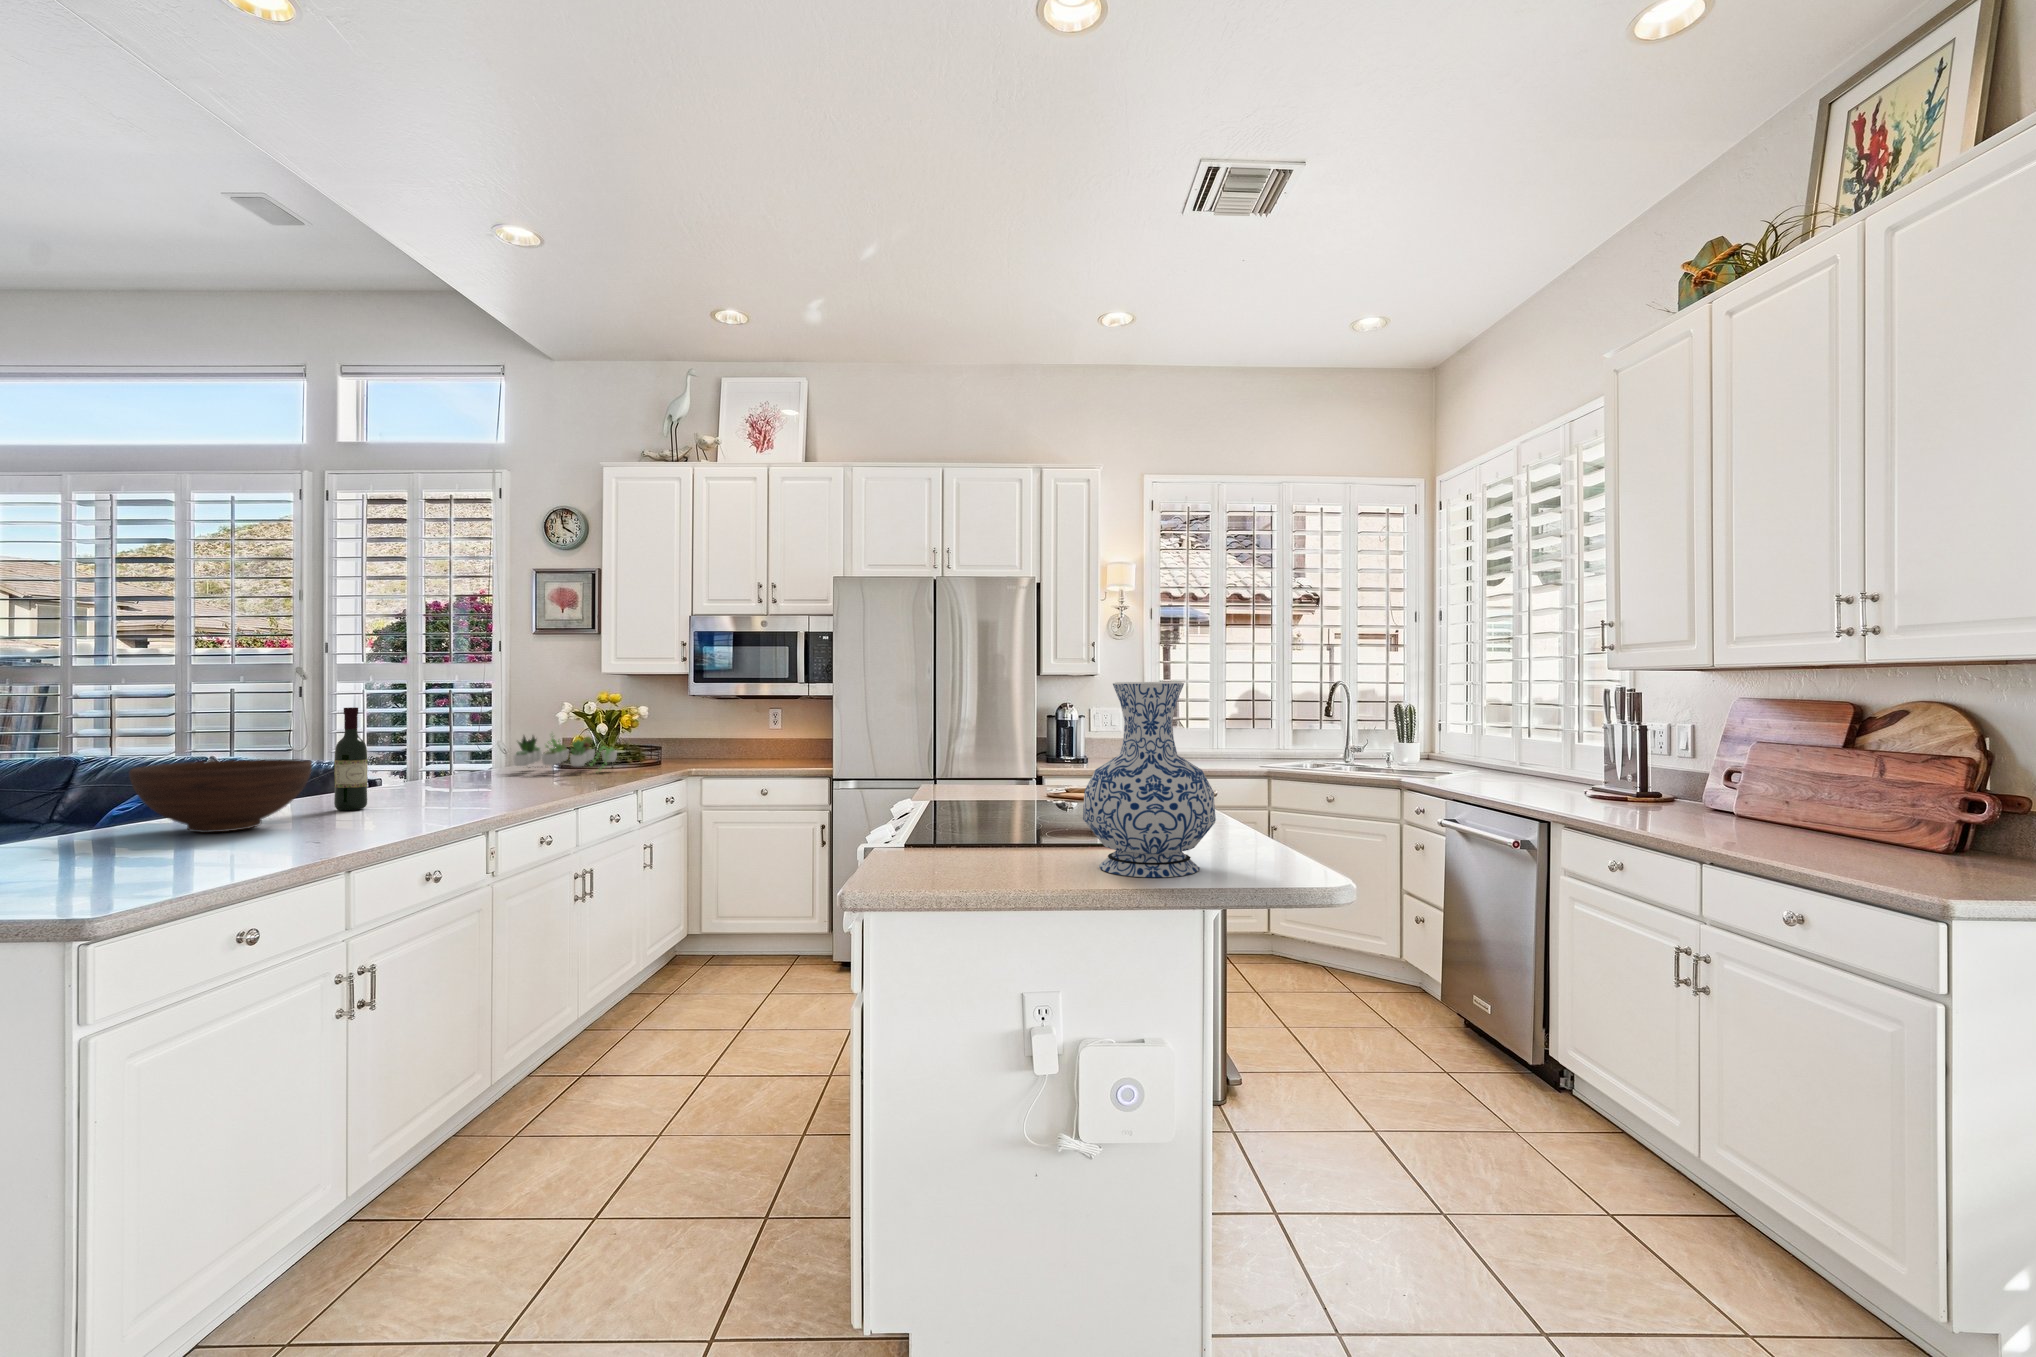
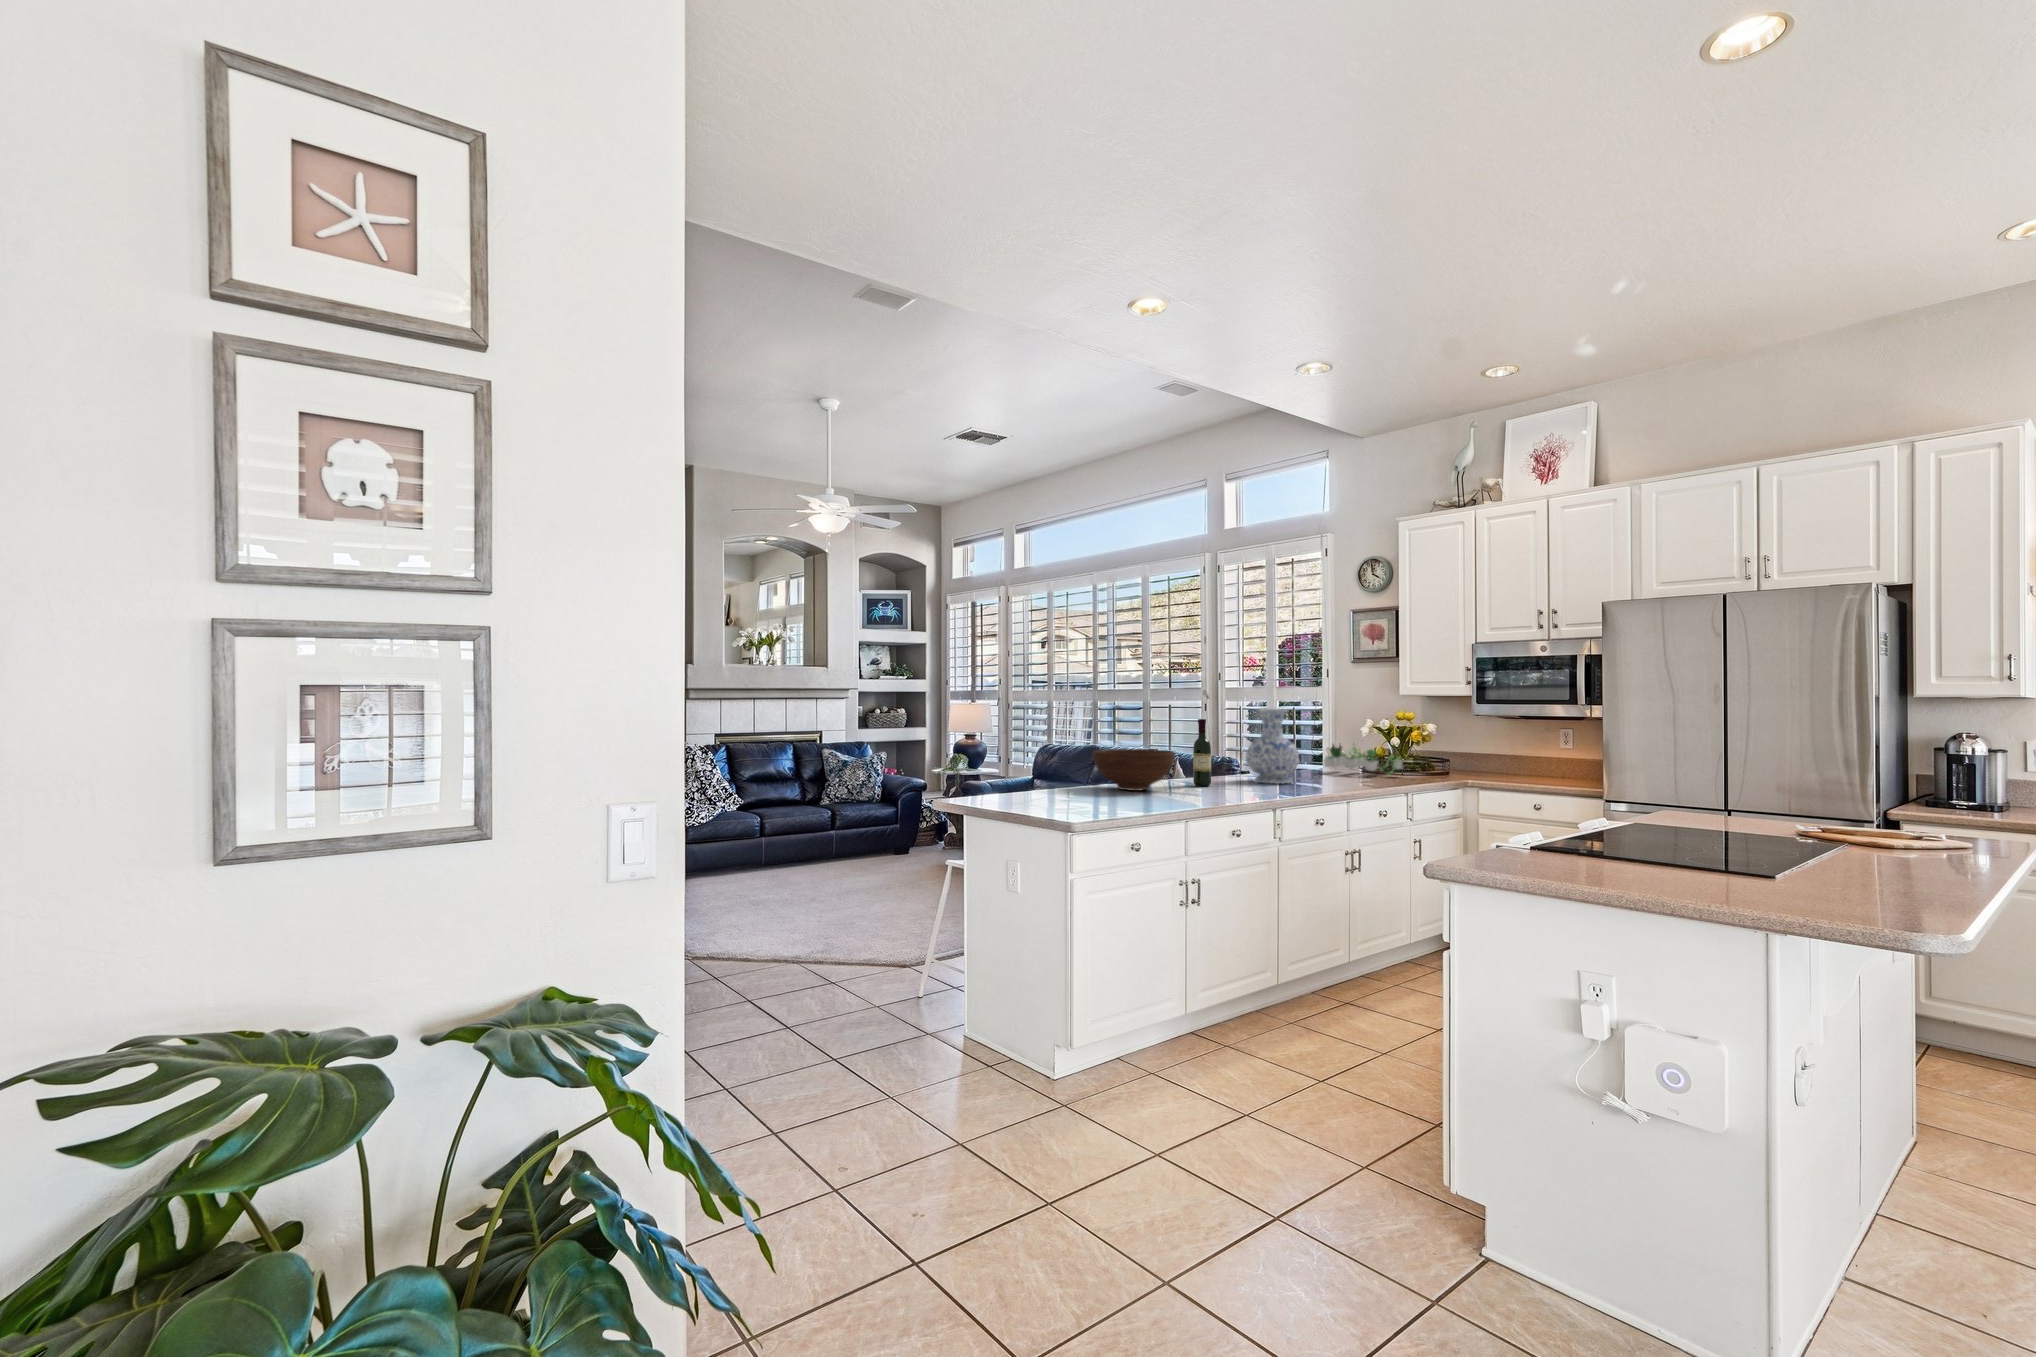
vase: present [1083,682,1216,877] -> present [1246,708,1299,784]

